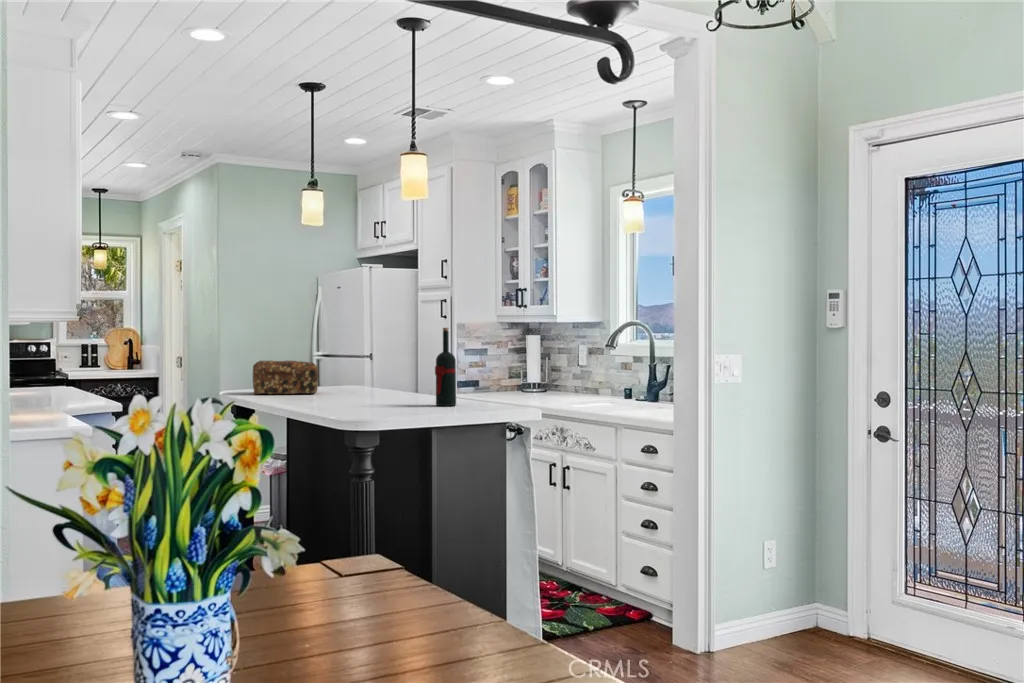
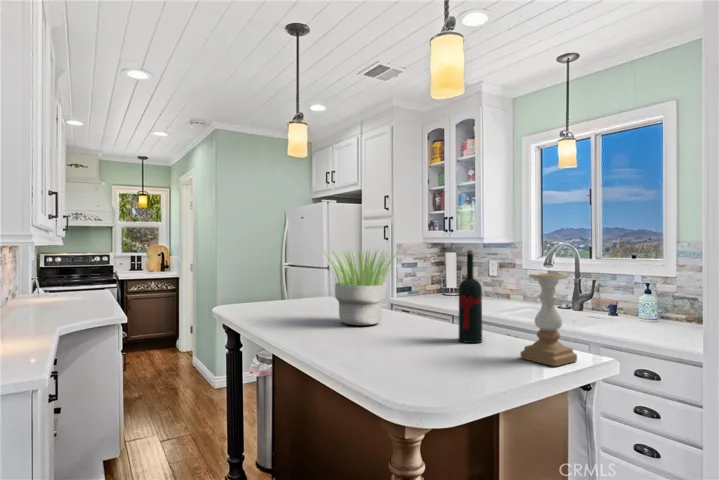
potted plant: none [320,327,405,399] -> present [329,251,398,325]
candle holder: none [466,345,506,413] -> present [520,273,577,366]
bread loaf: present [253,361,318,395] -> none [244,280,308,315]

